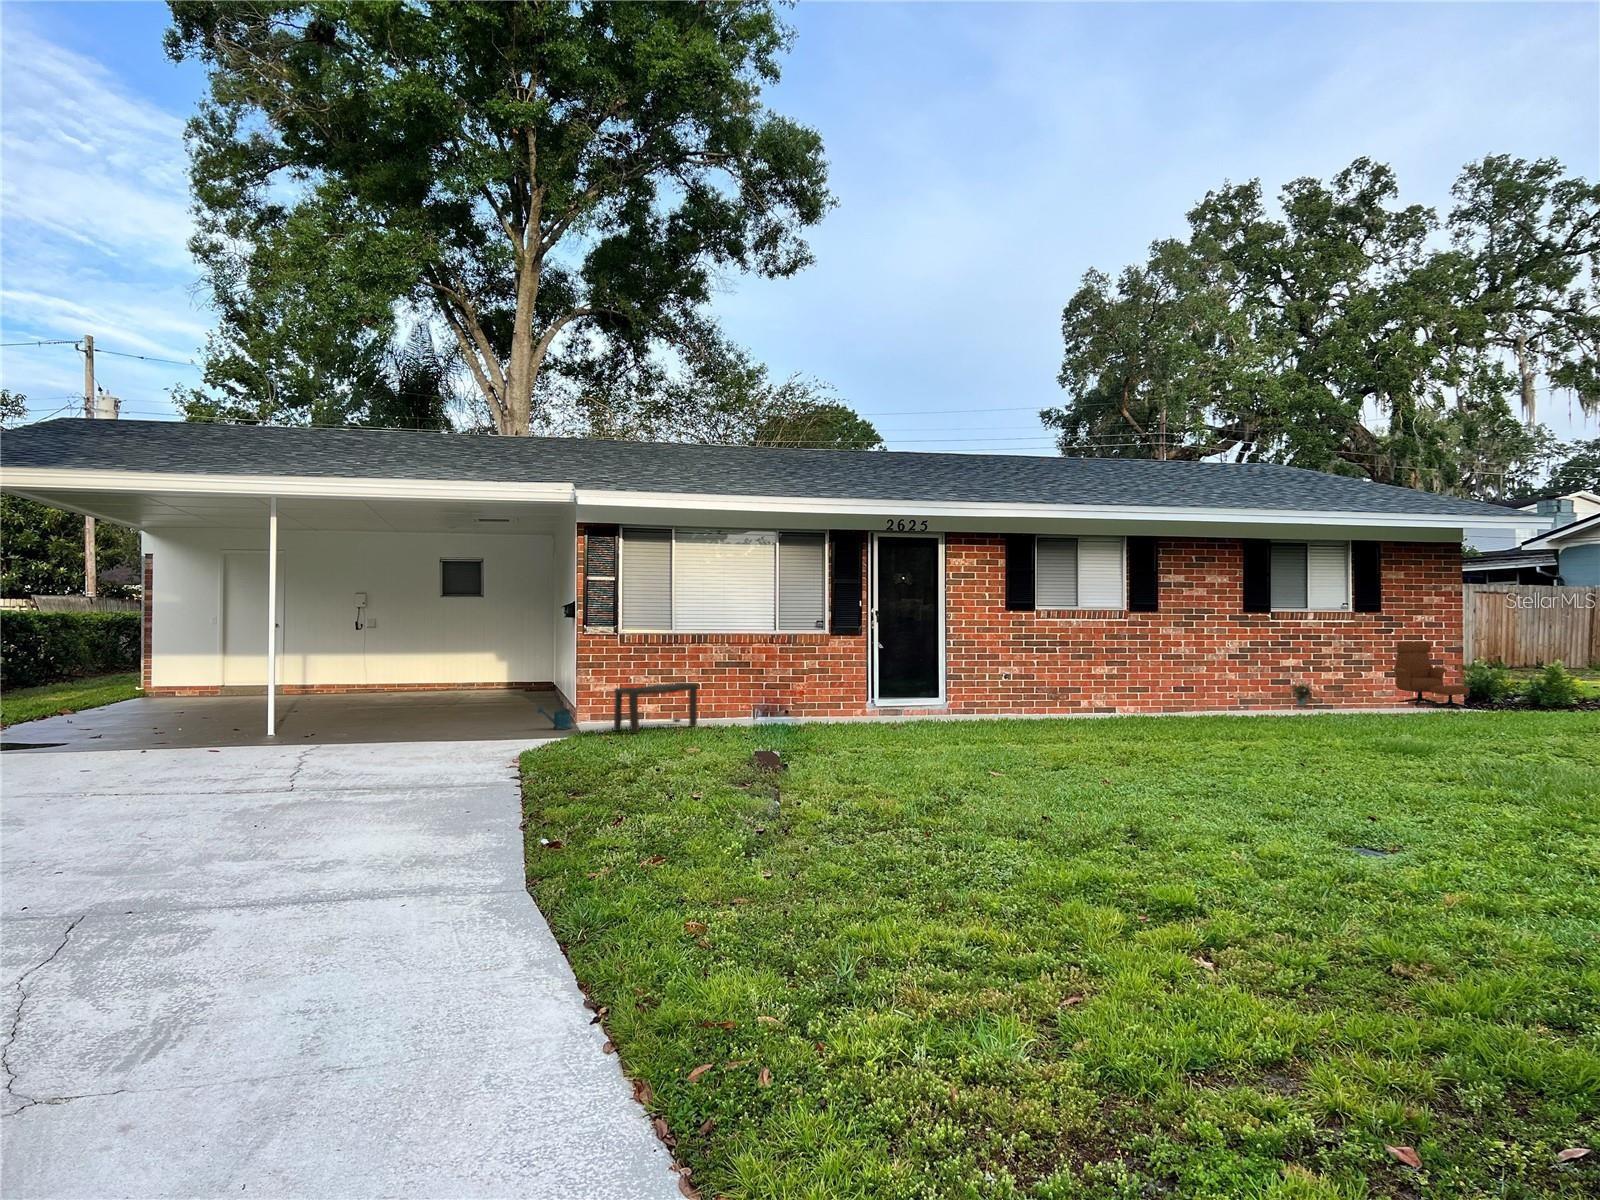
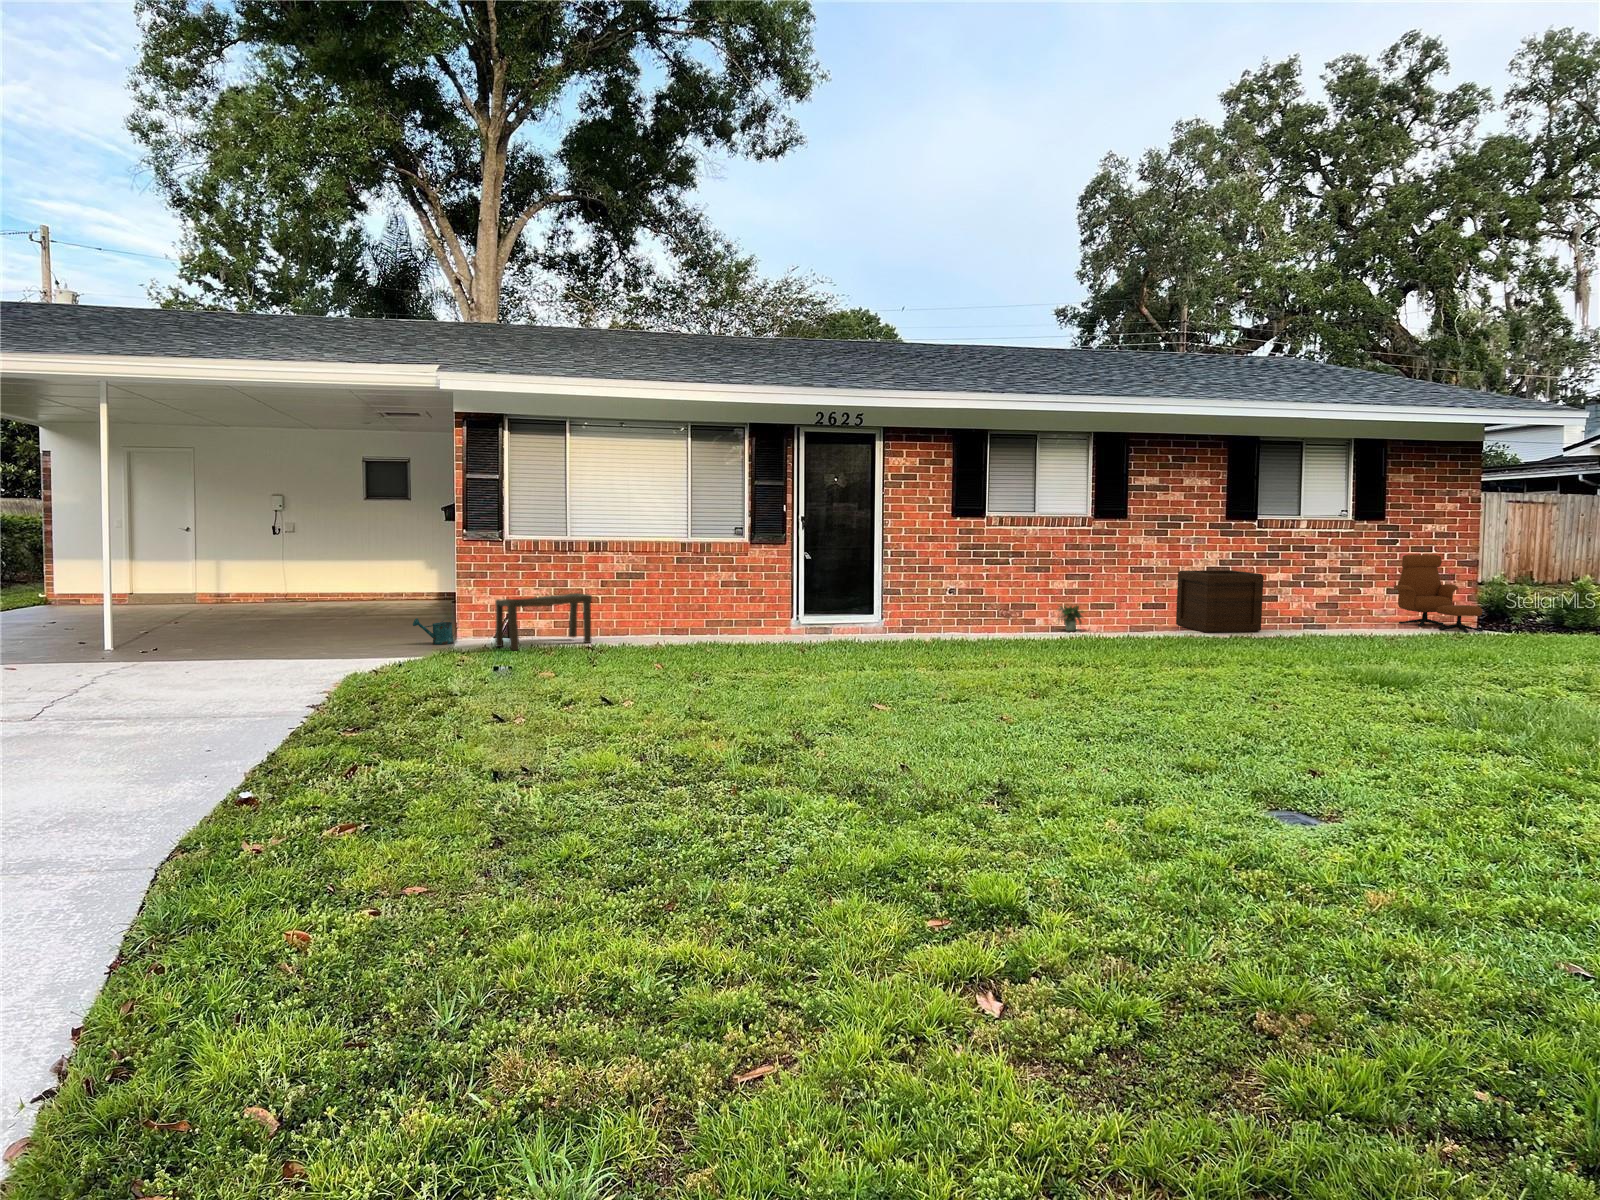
wooden crate: none [1204,656,1281,712] -> present [1176,570,1264,633]
potted plant: present [1290,684,1313,706] -> present [1058,606,1083,631]

